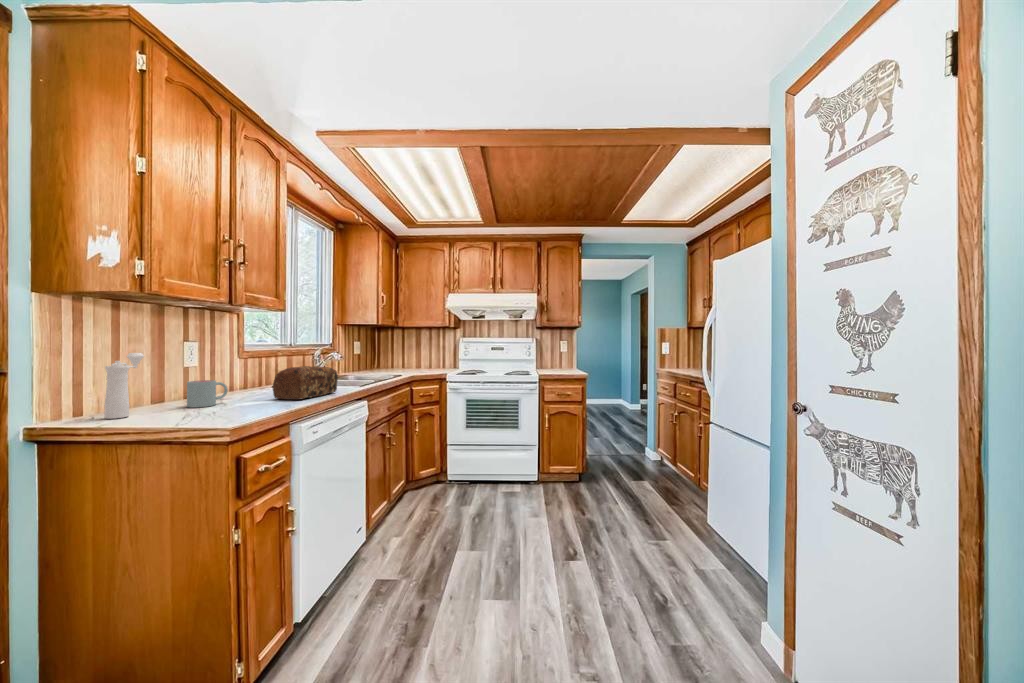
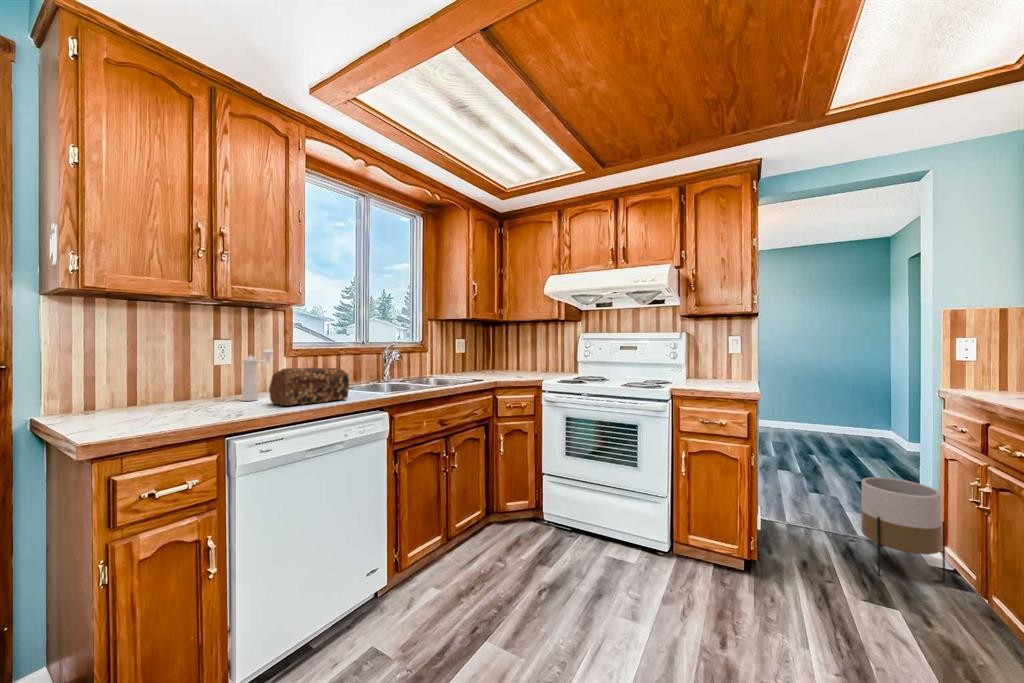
pepper mill: present [104,353,144,419] -> present [242,349,274,401]
mug: present [187,380,228,407] -> none [186,380,228,408]
planter: none [627,419,662,471] -> present [861,477,945,582]

